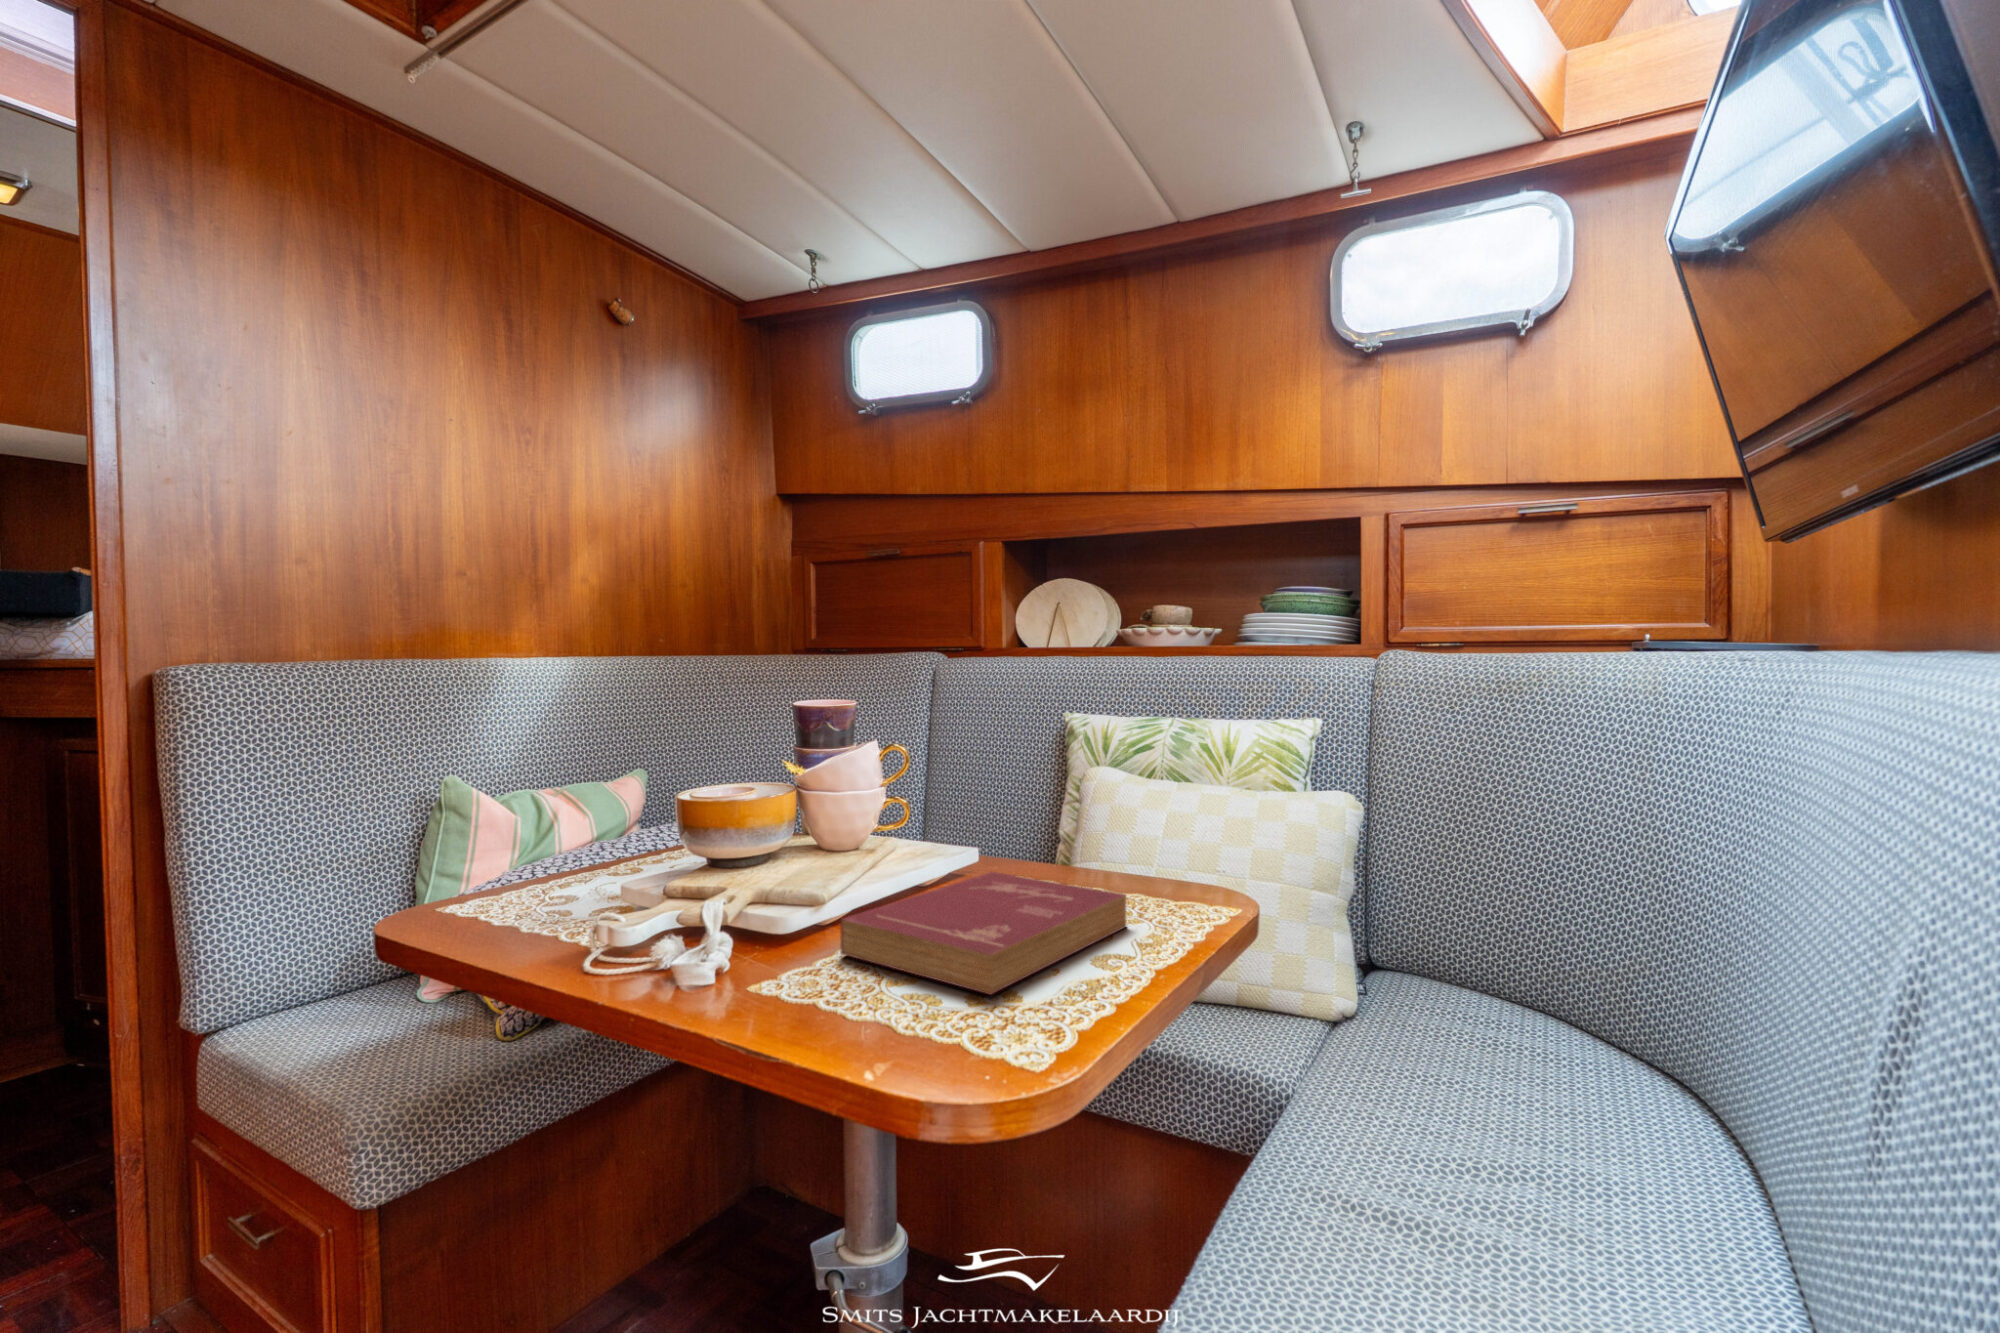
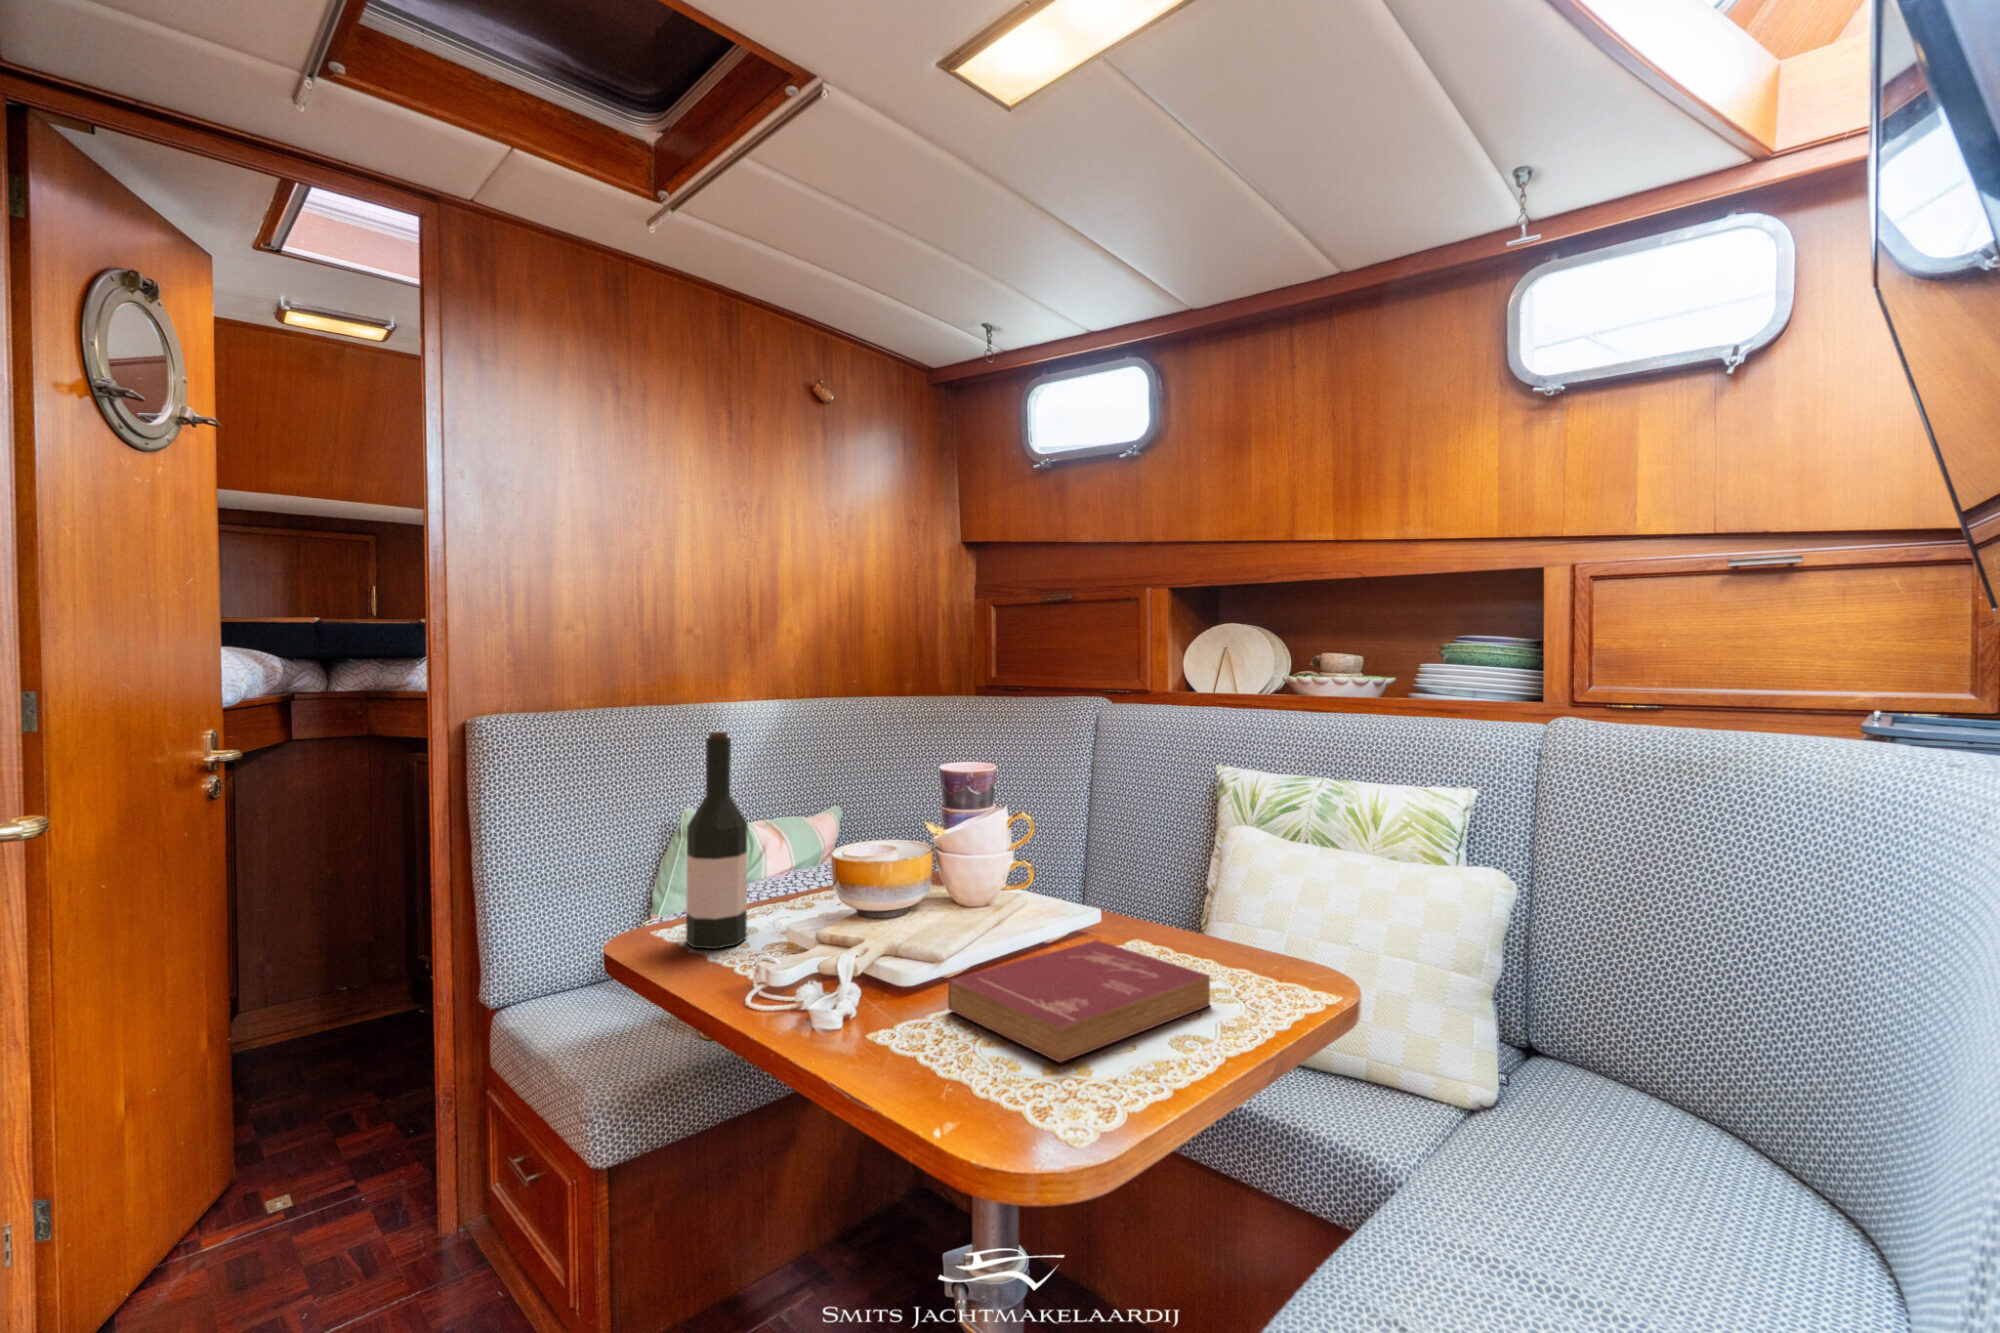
wine bottle: none [487,653,567,916] -> present [686,732,748,949]

